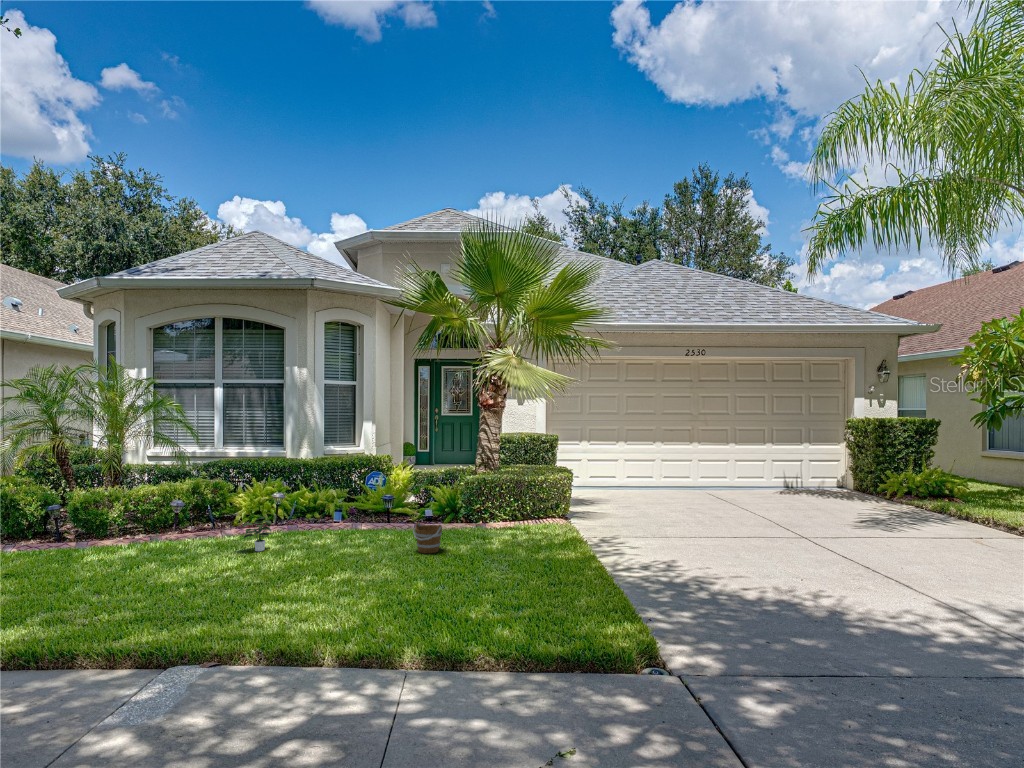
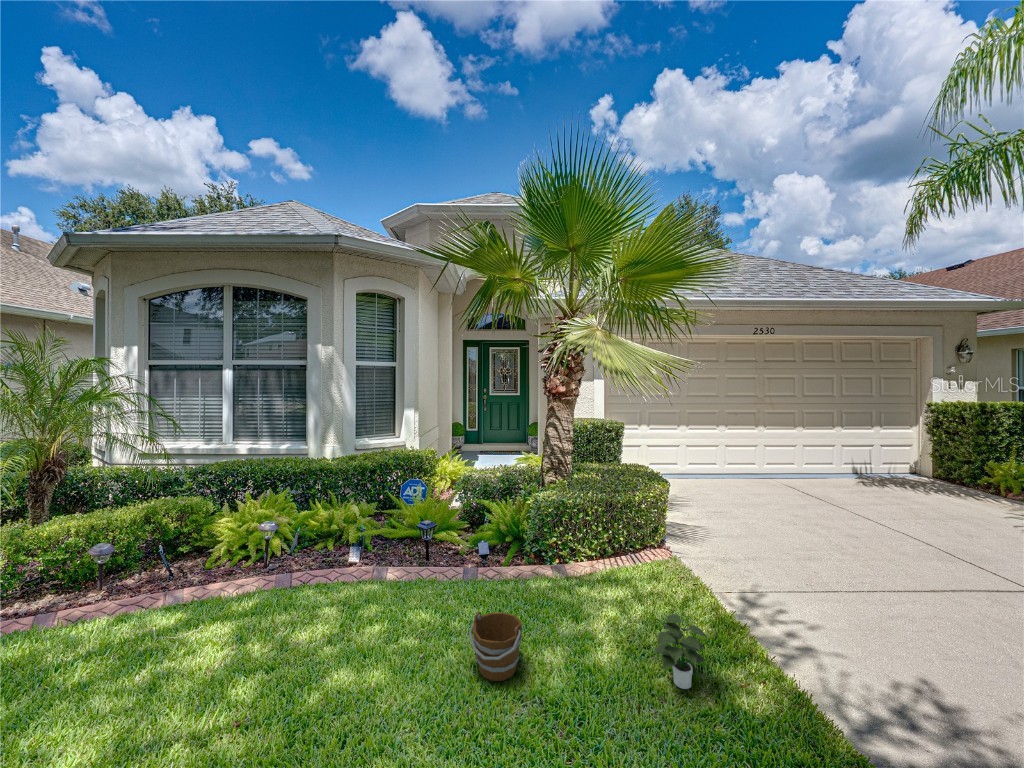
potted plant: present [243,517,273,551] -> present [655,614,707,689]

